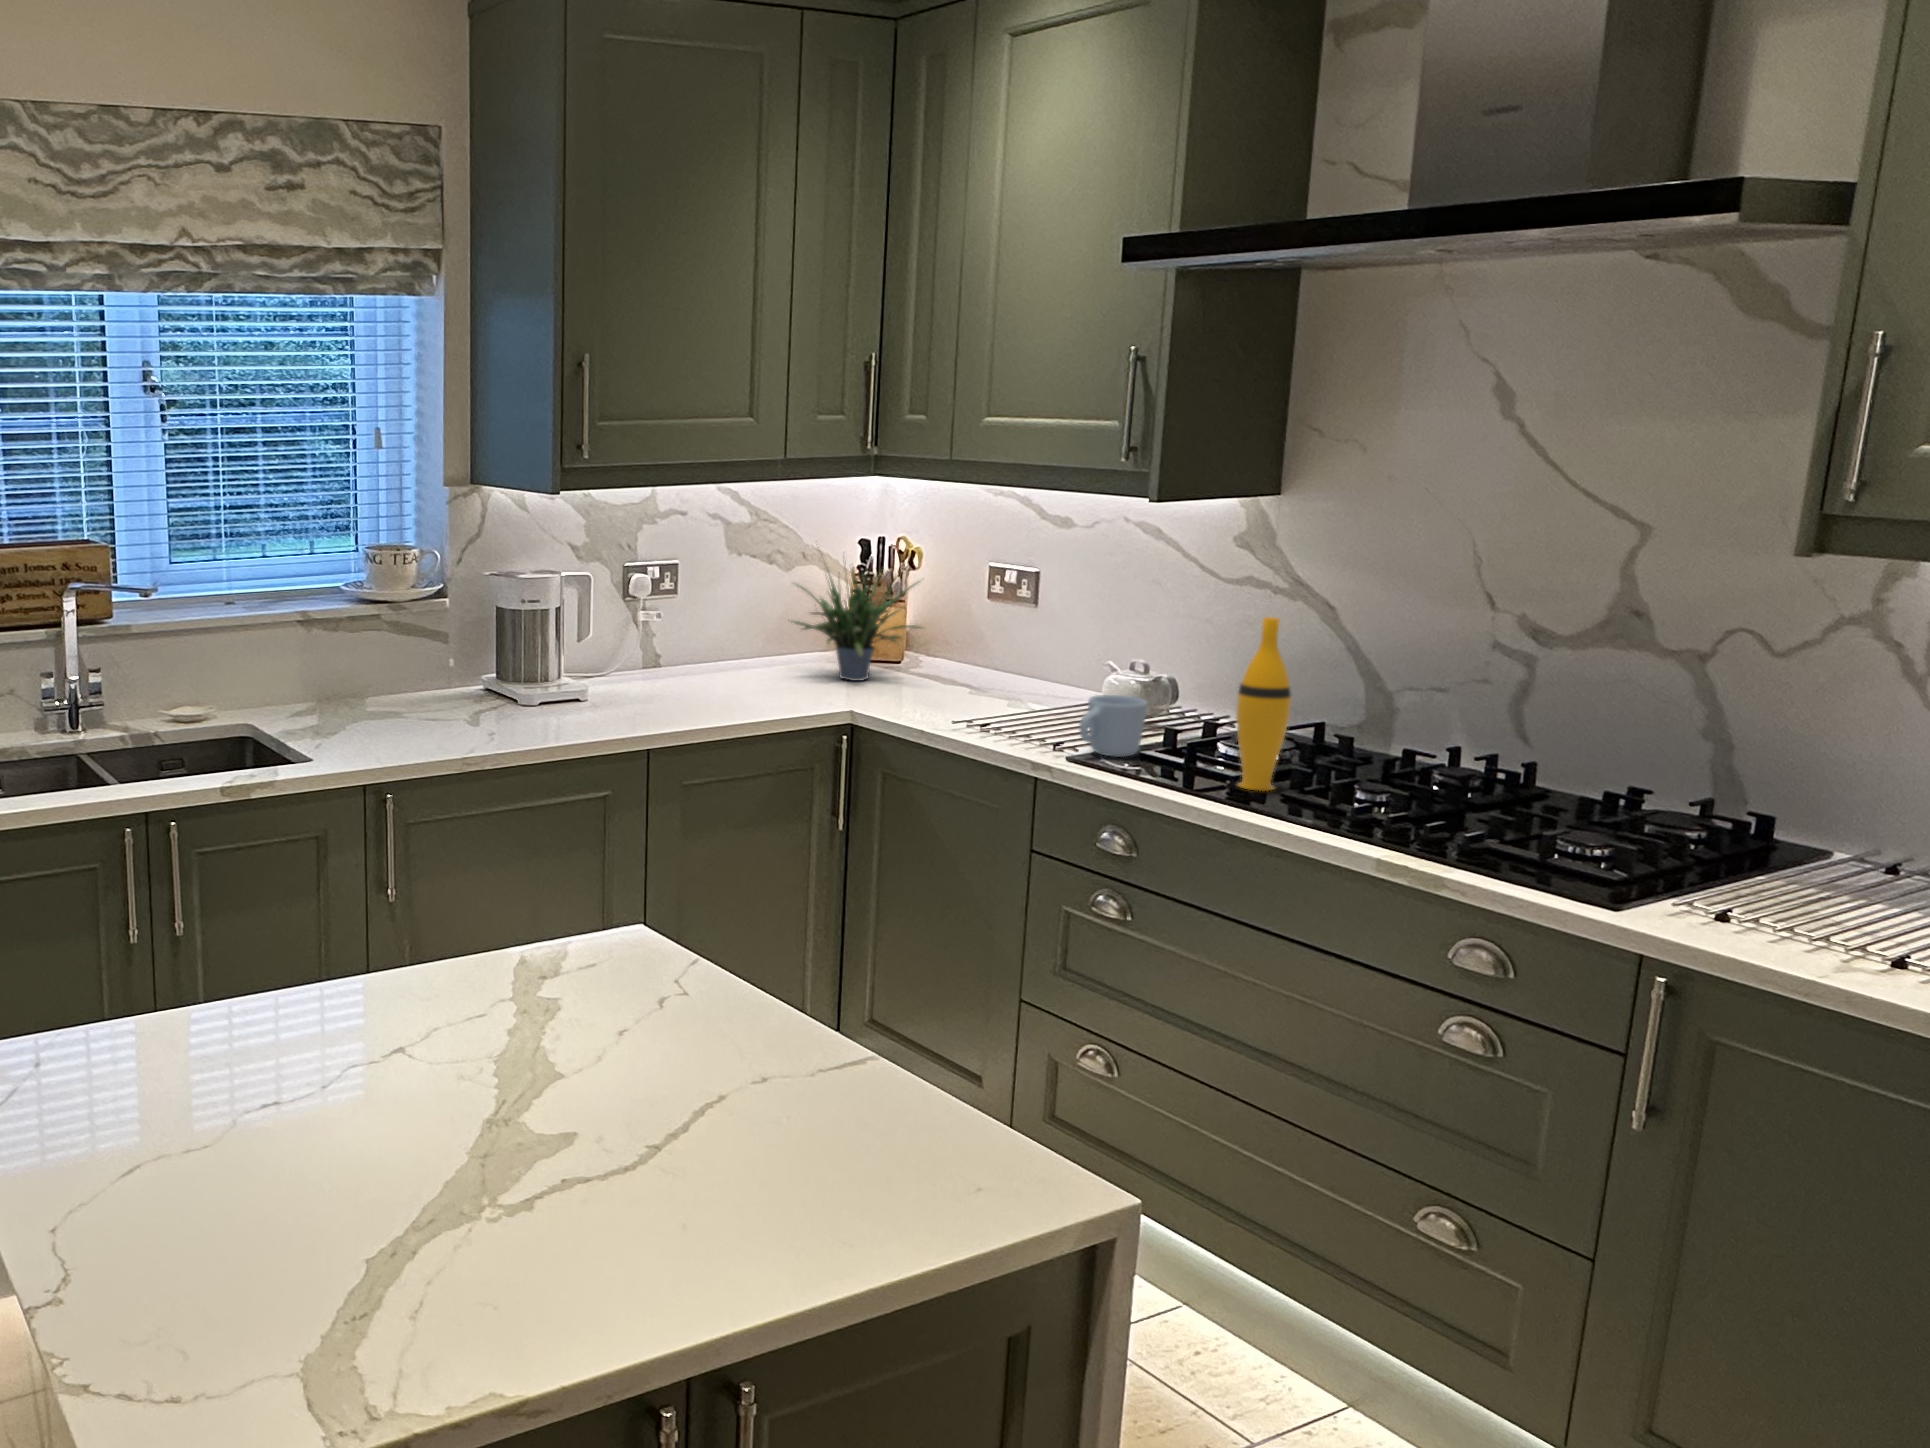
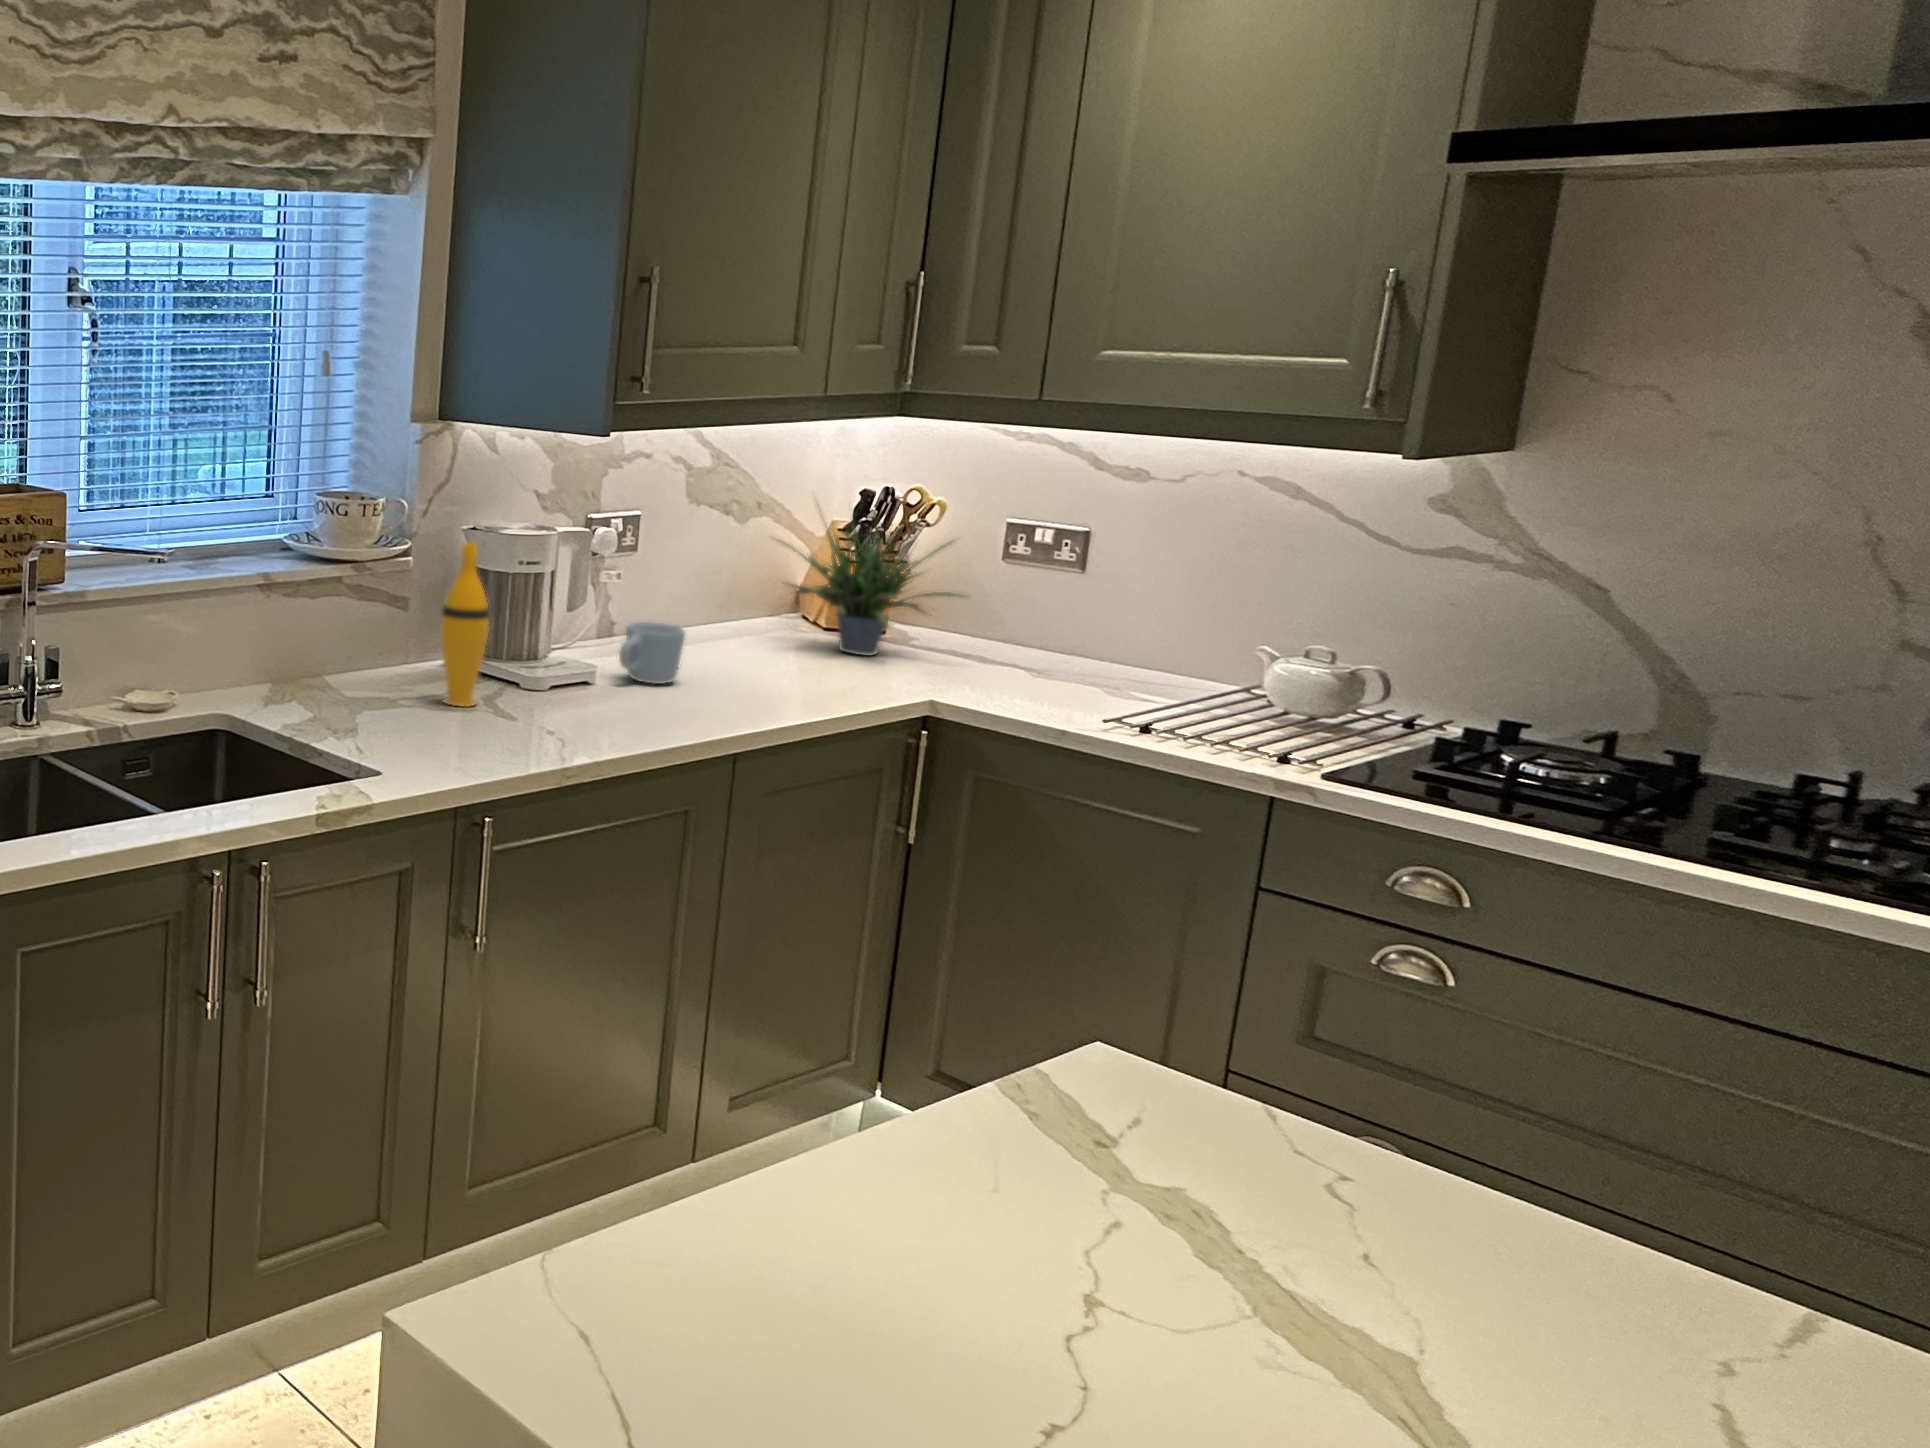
vase: present [1236,617,1291,791] -> present [440,543,489,707]
mug: present [1079,695,1148,757] -> present [619,622,685,684]

